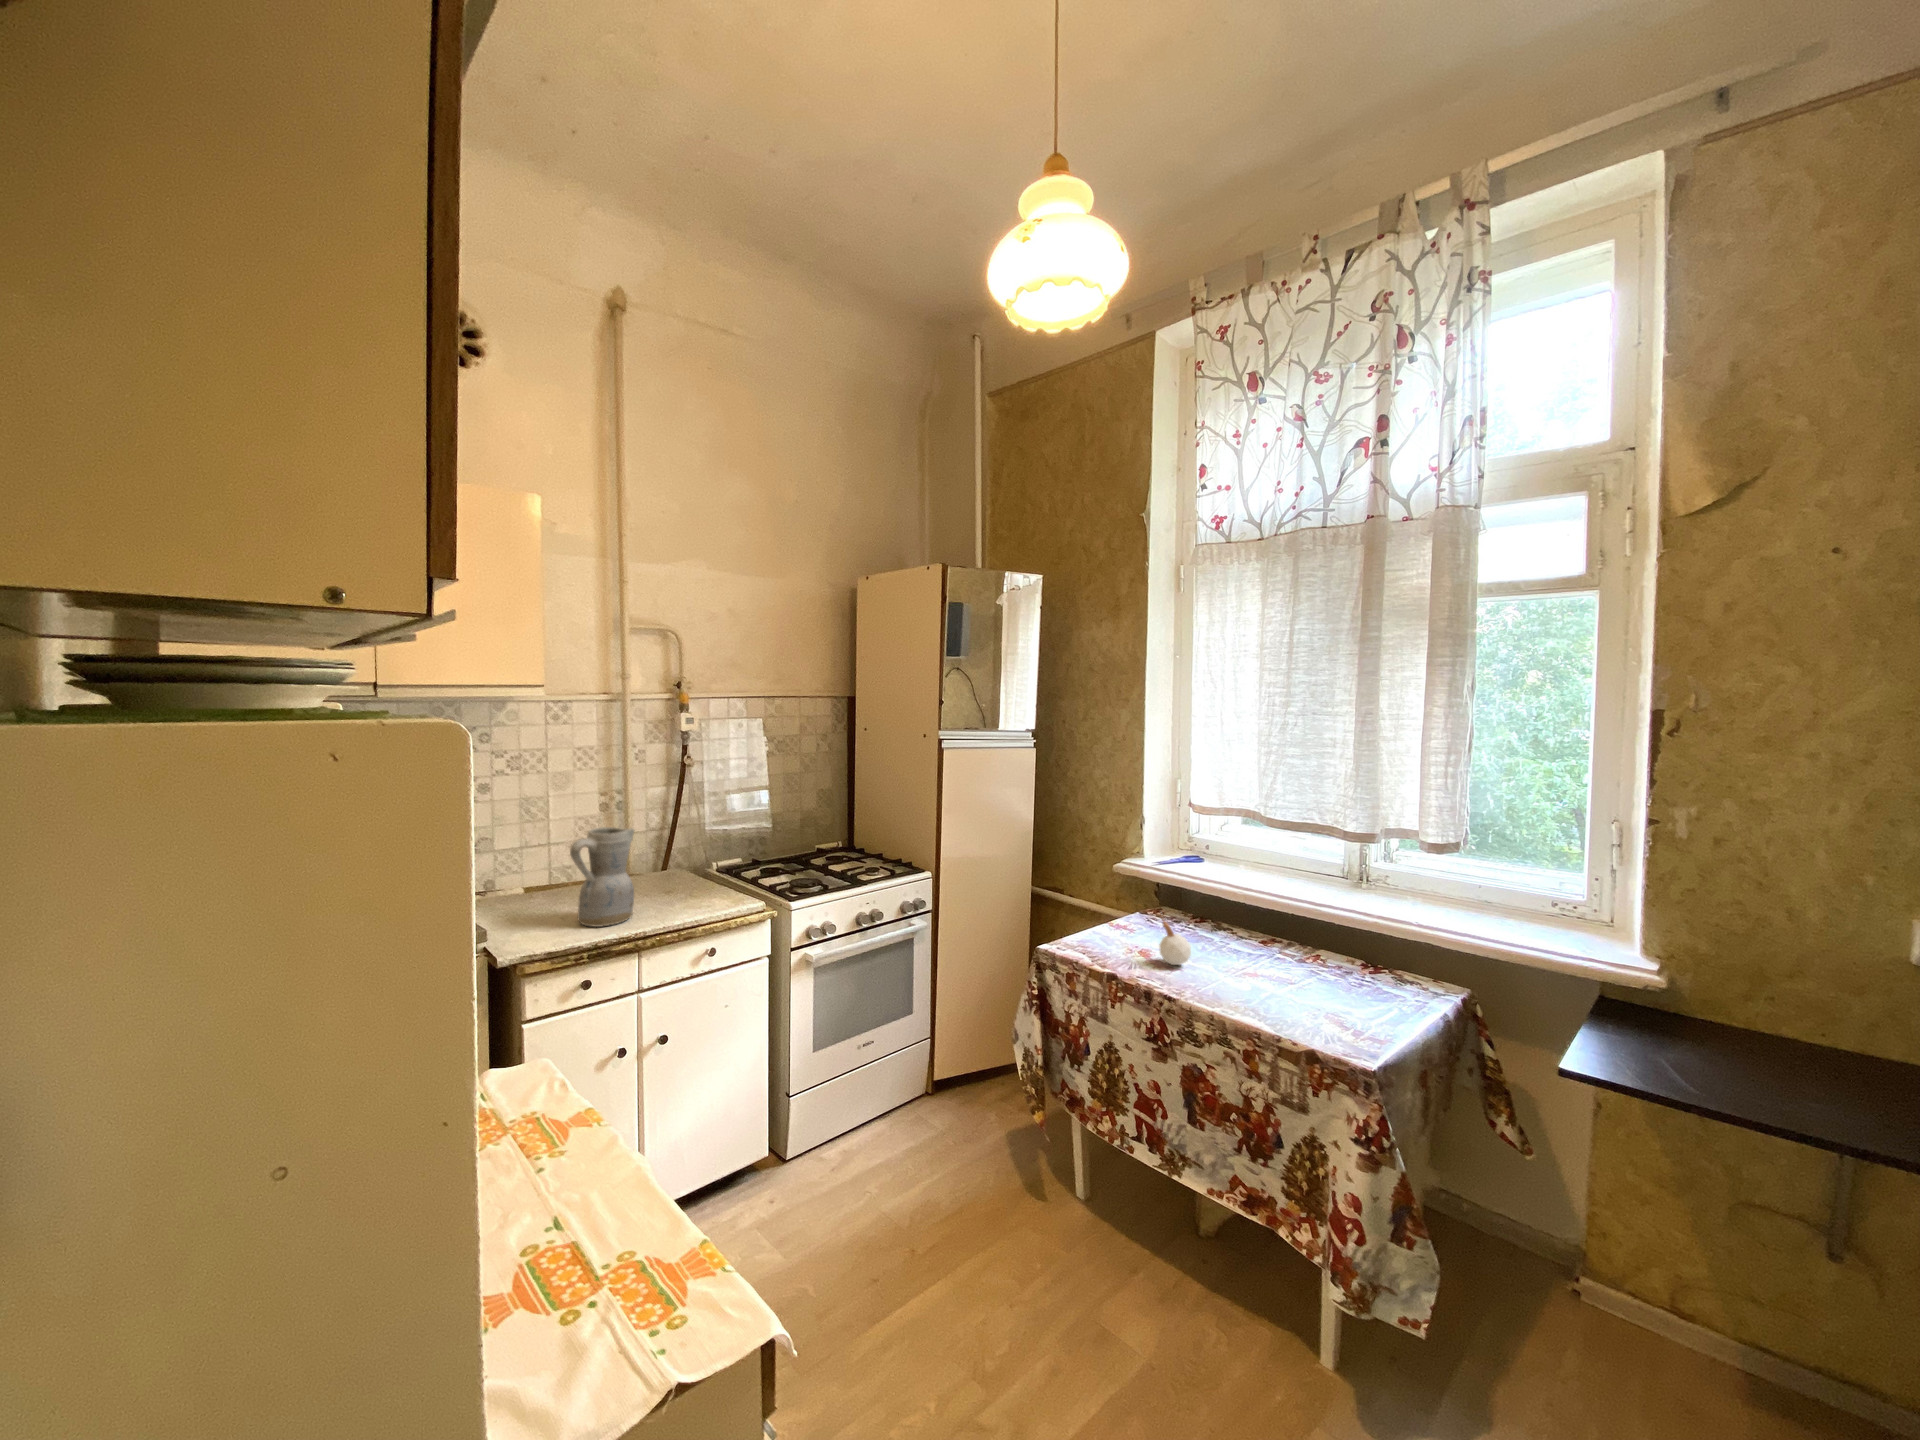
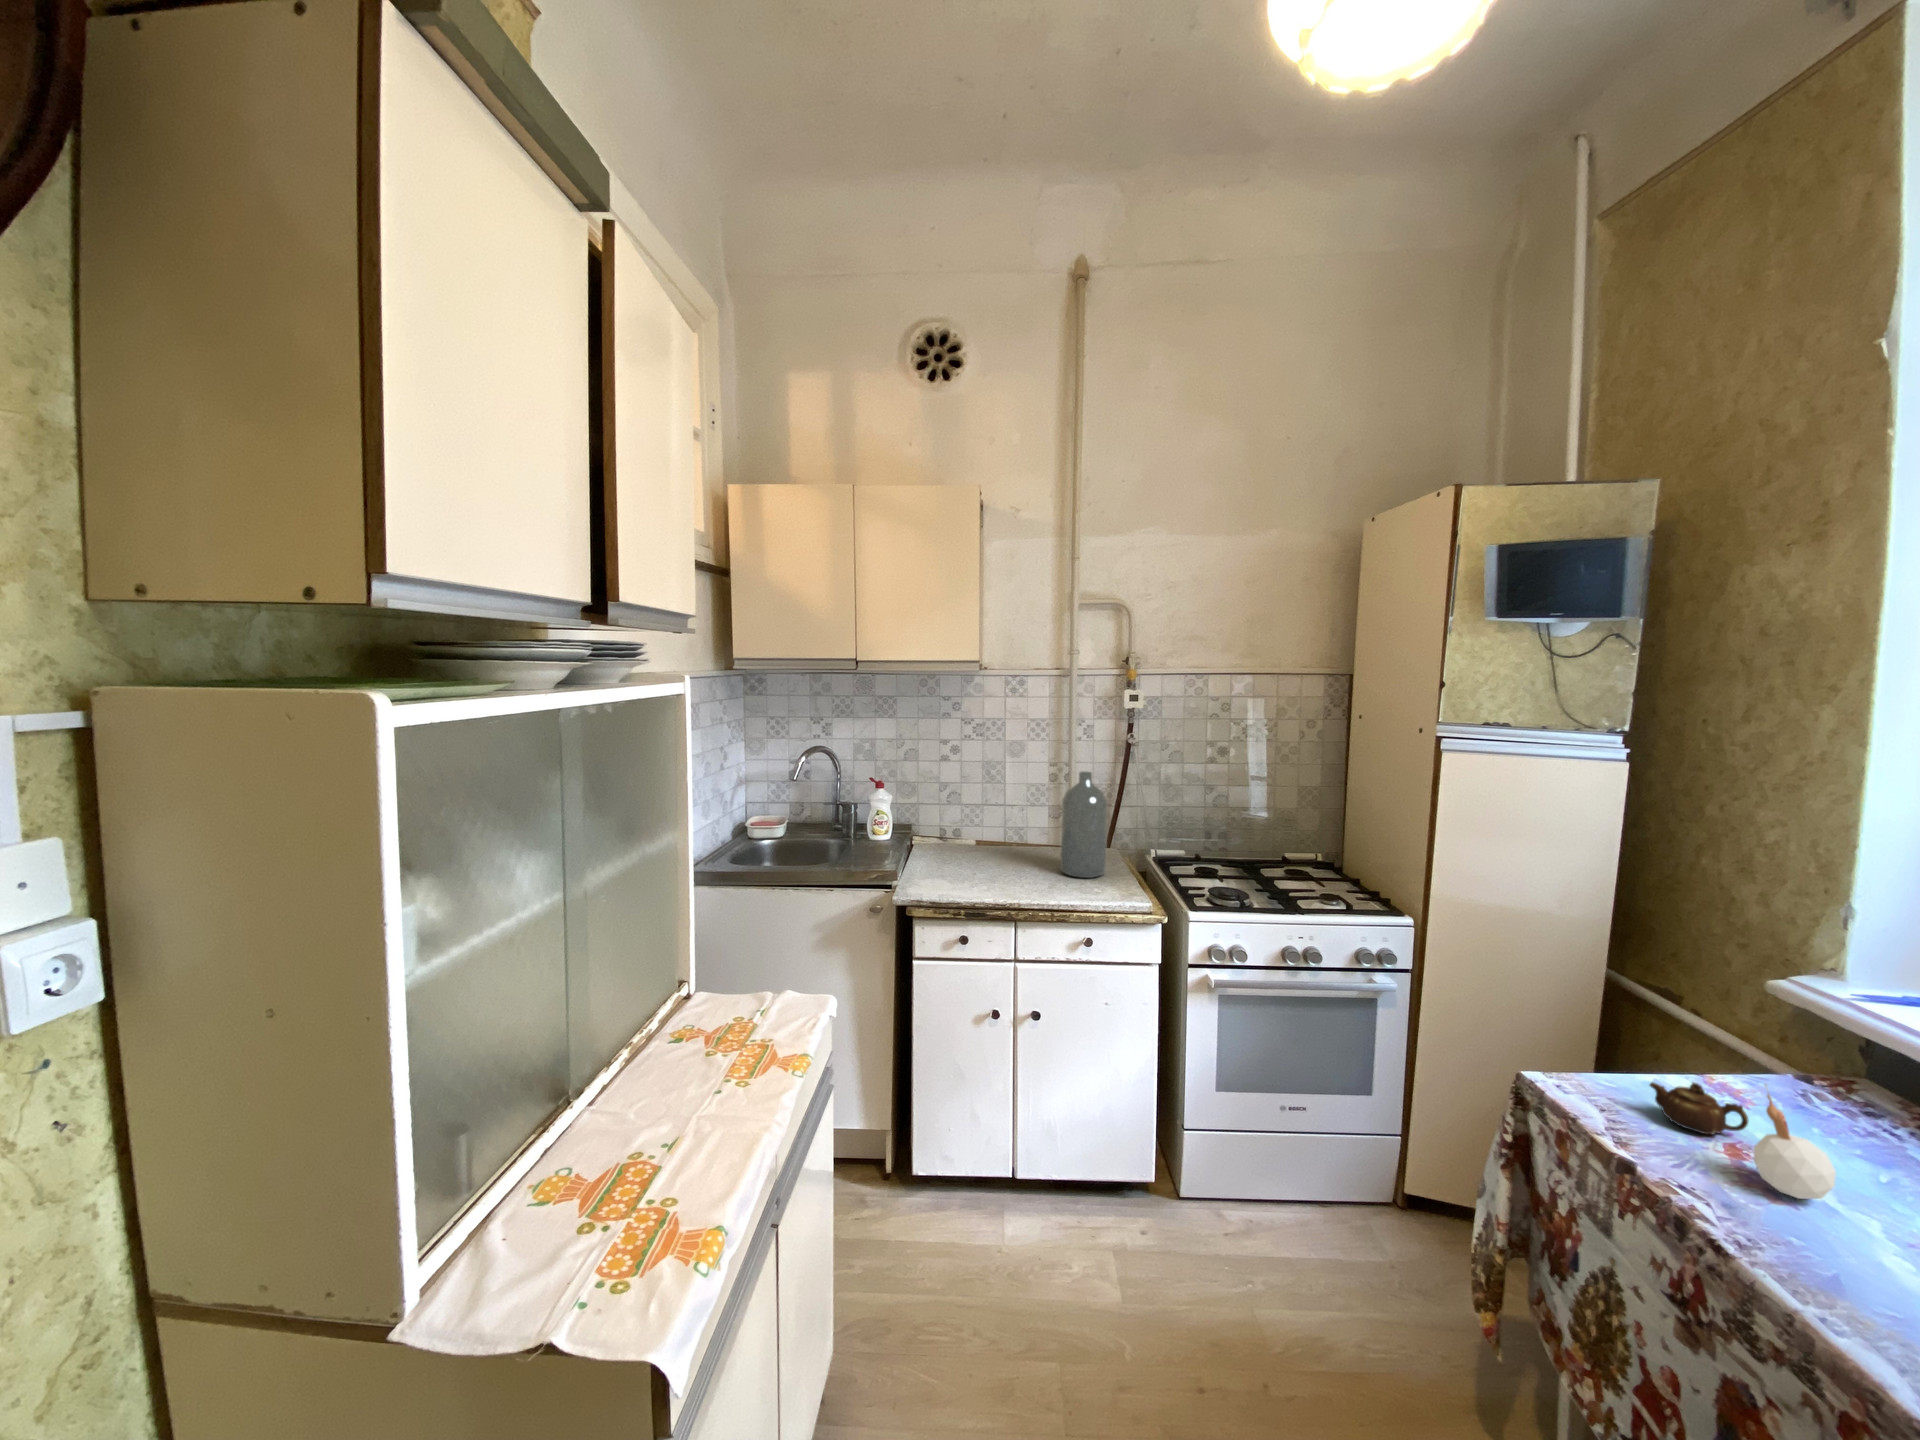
bottle: none [645,795,691,897] -> present [1060,771,1108,878]
ceramic pitcher: present [570,827,635,927] -> none [971,795,1033,891]
teapot: none [1104,923,1145,950] -> present [1650,1082,1748,1134]

